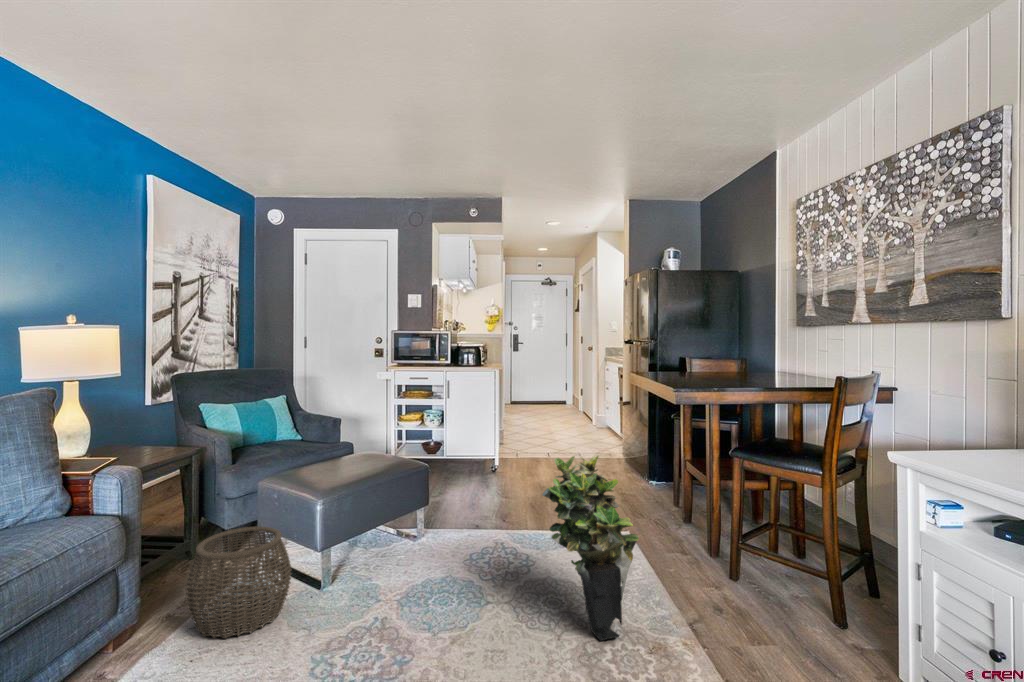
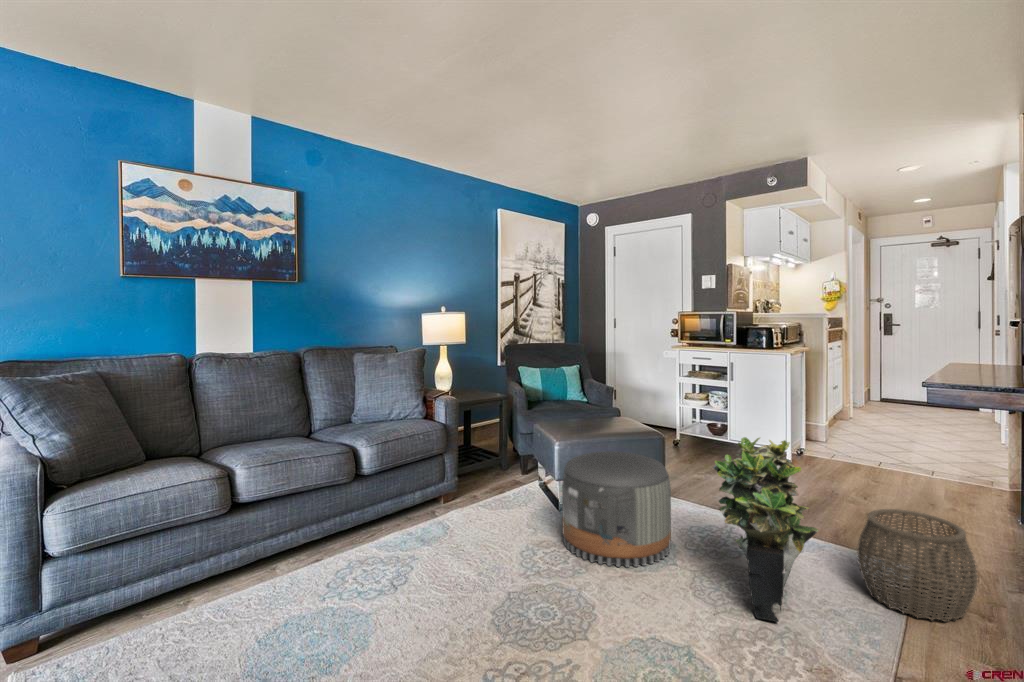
pouf: none [348,495,480,646] -> present [562,451,671,567]
woven basket: present [185,527,291,638] -> present [857,509,978,622]

